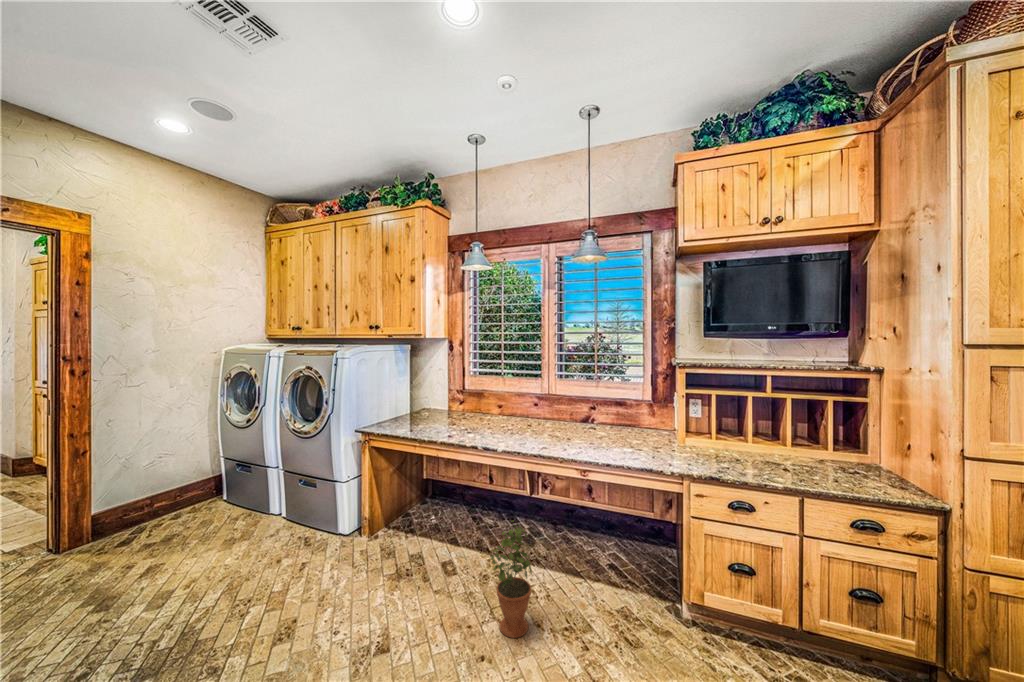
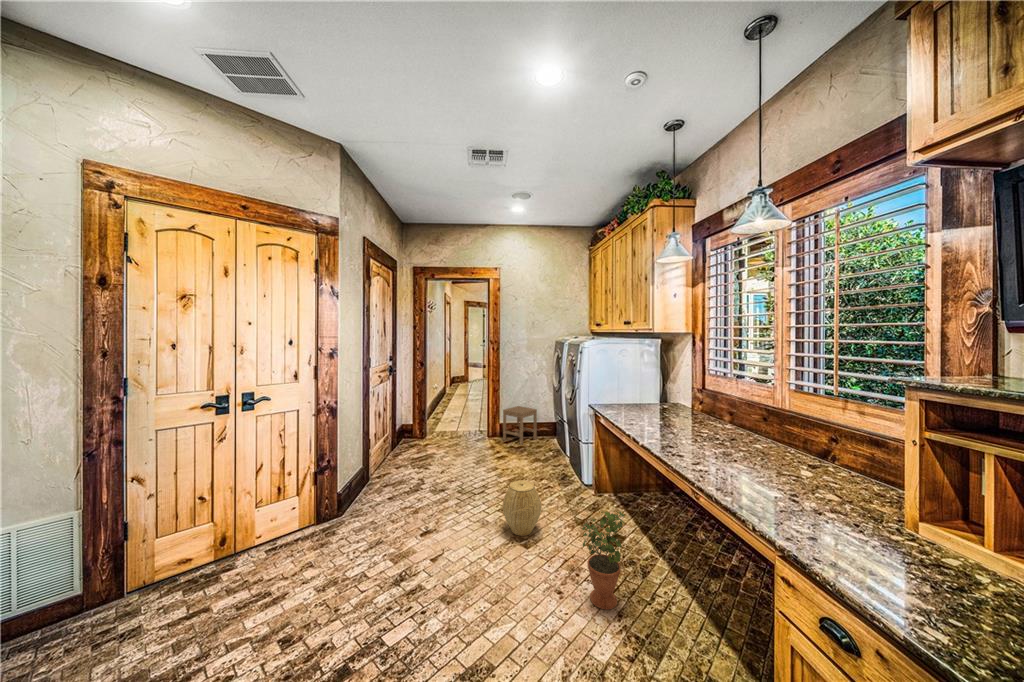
stool: none [111,468,188,547] -> present [503,406,537,445]
woven basket: none [315,559,379,651] -> present [503,480,541,536]

